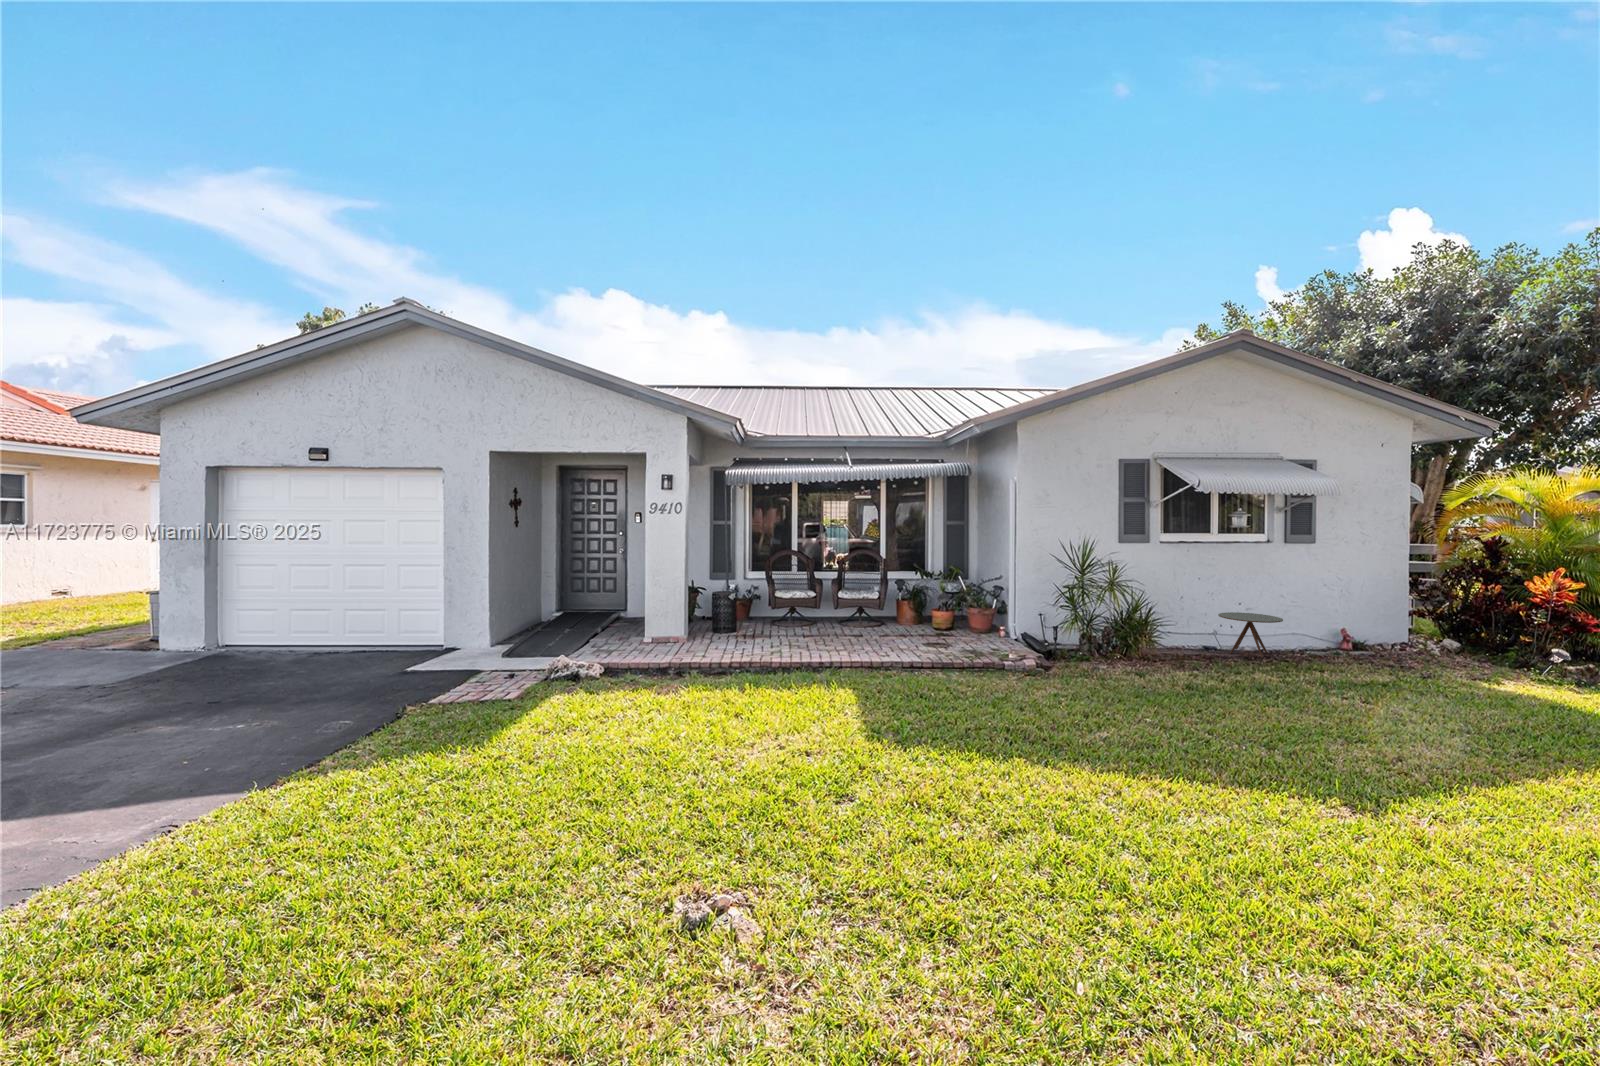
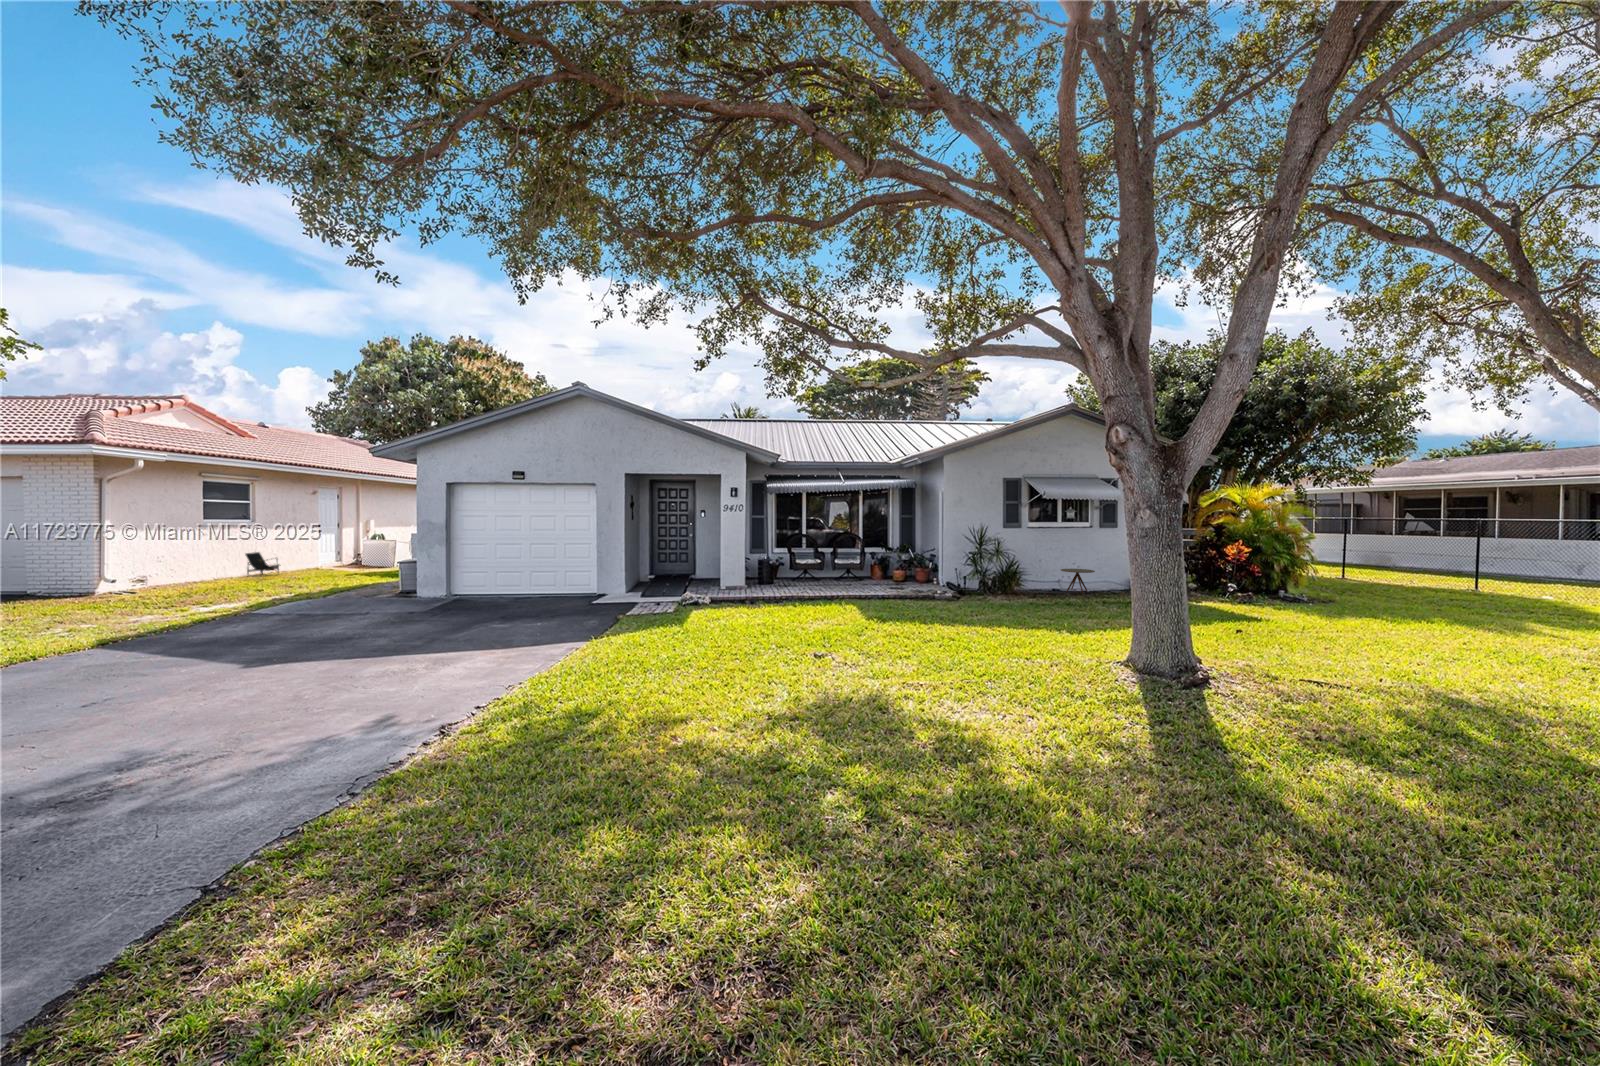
lounge chair: none [15,569,70,605] -> present [245,552,279,575]

